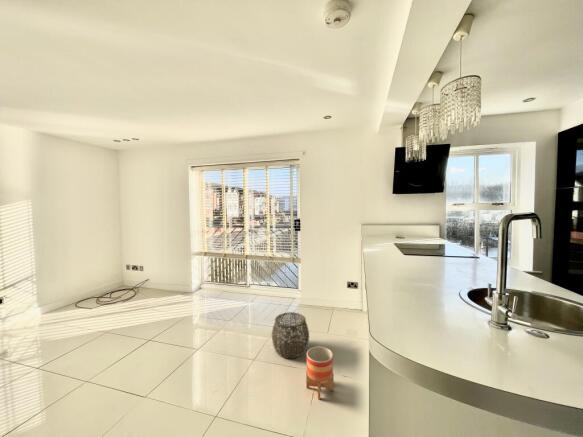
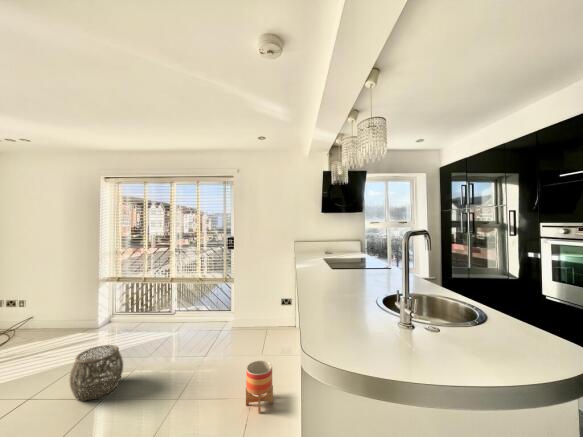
woven basket: present [272,312,309,358] -> present [69,345,123,401]

